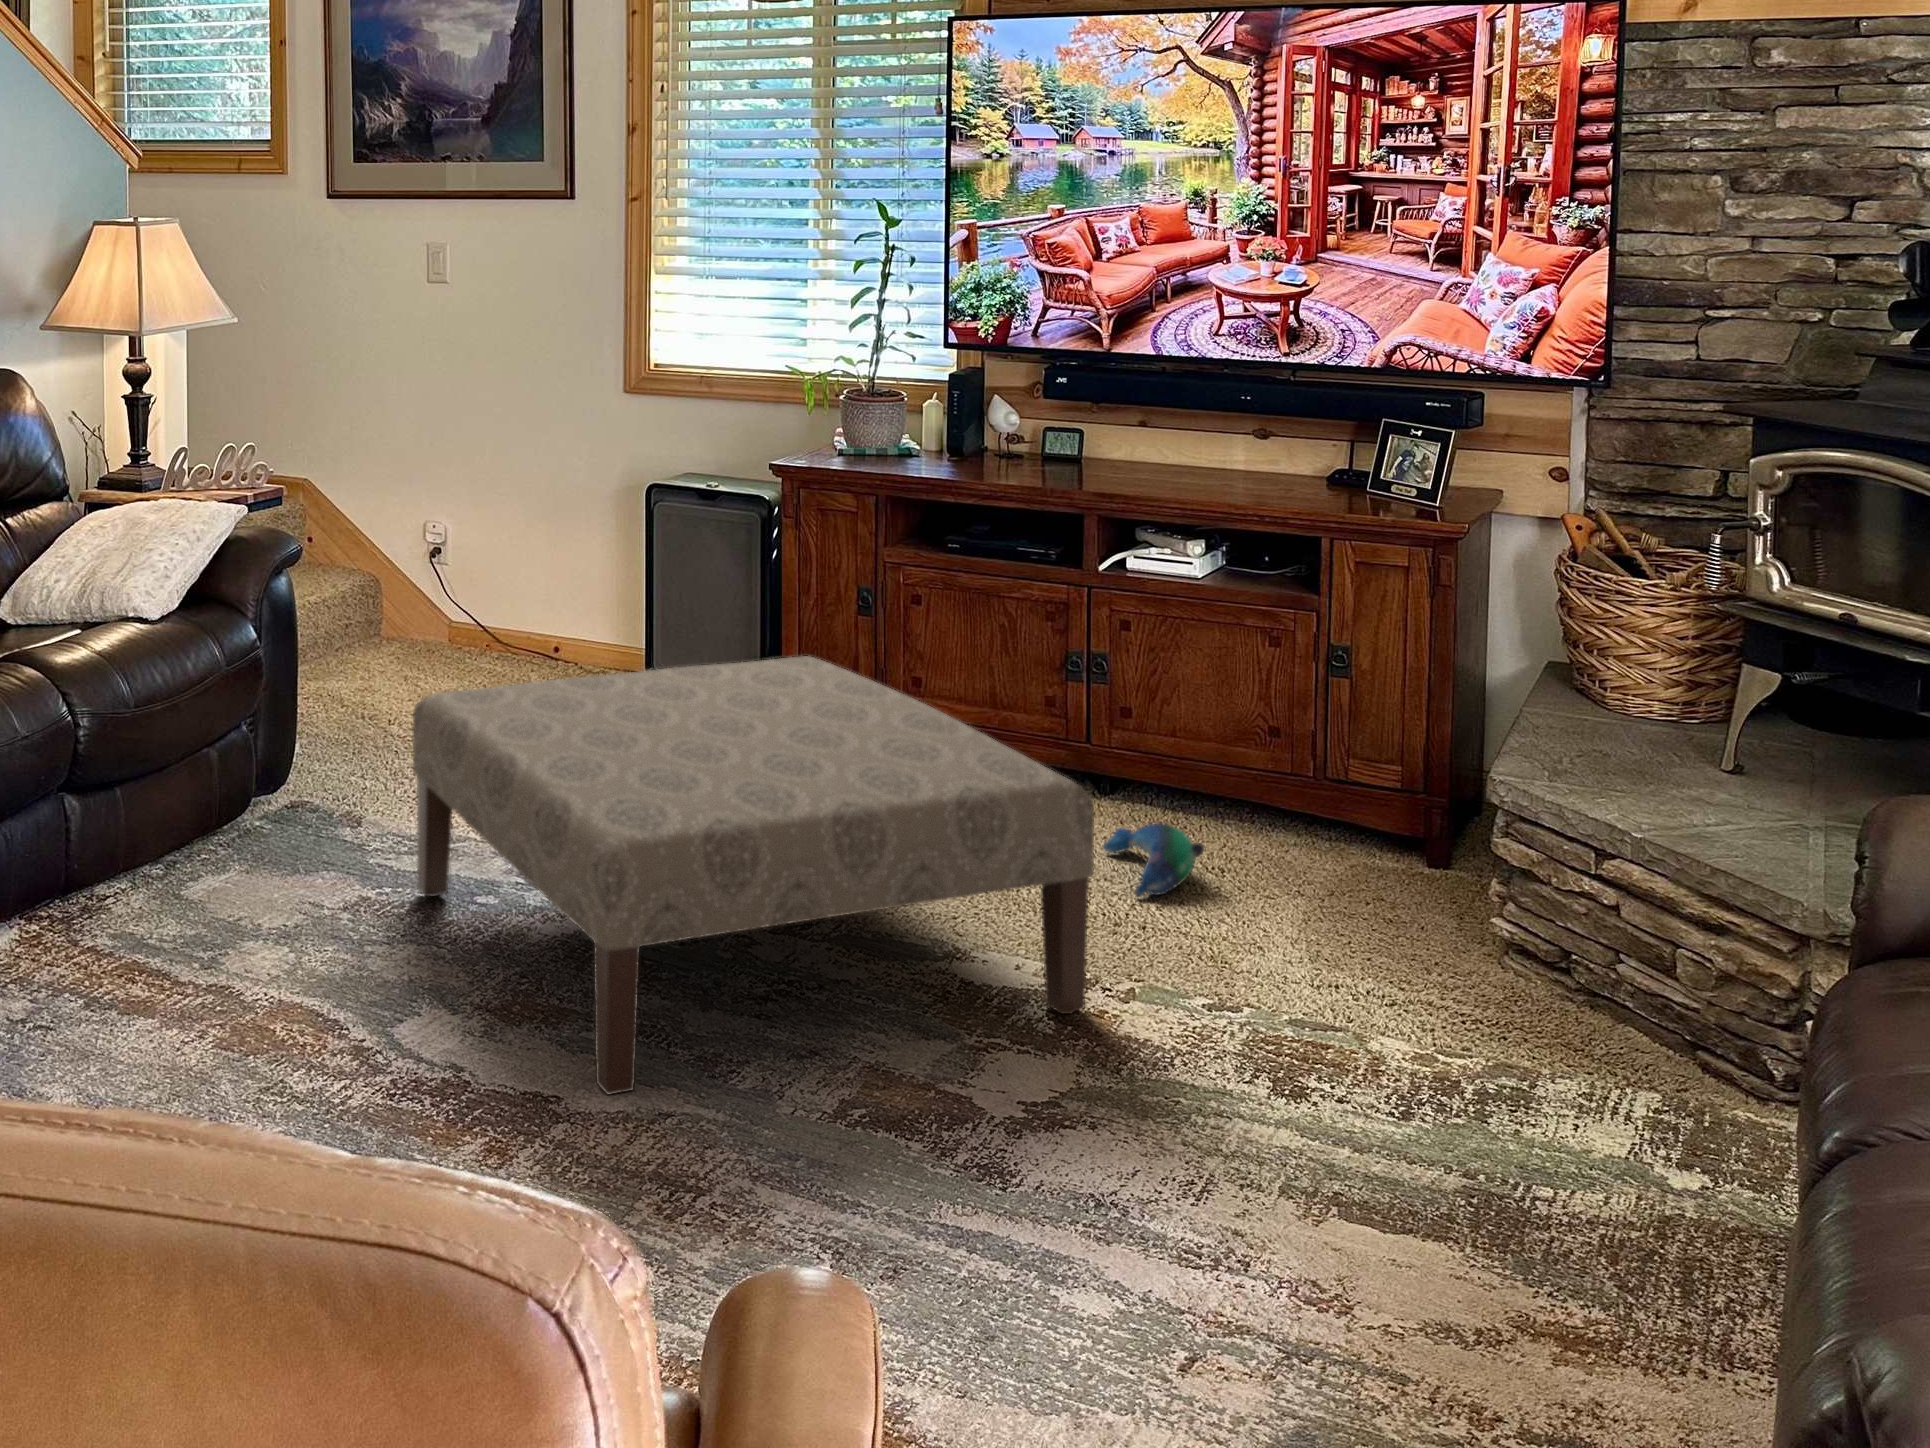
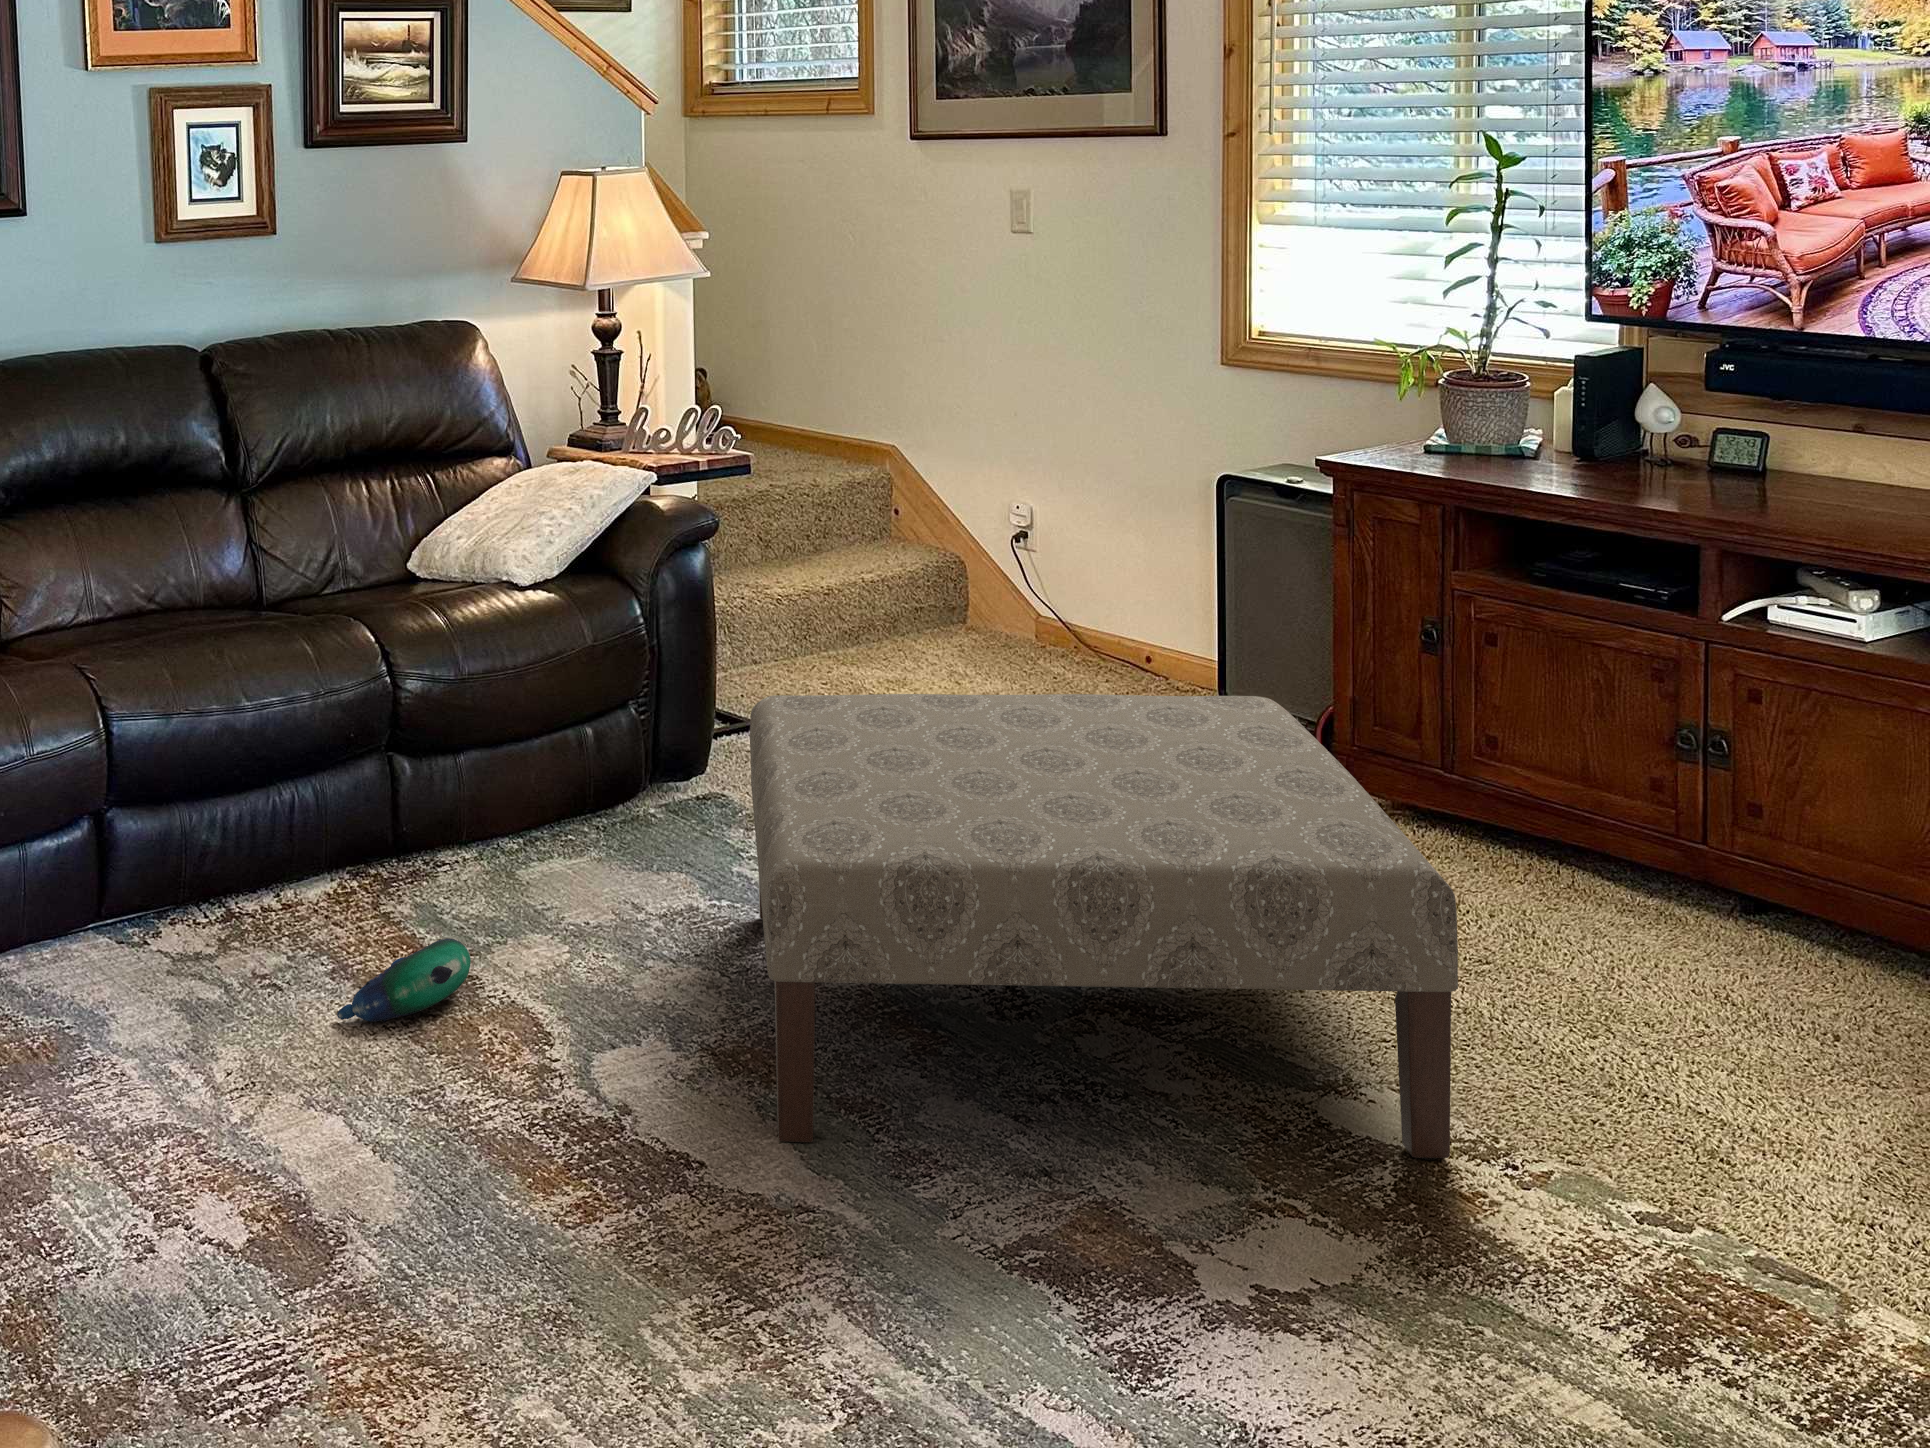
plush toy: present [1103,823,1204,897] -> present [337,939,471,1022]

